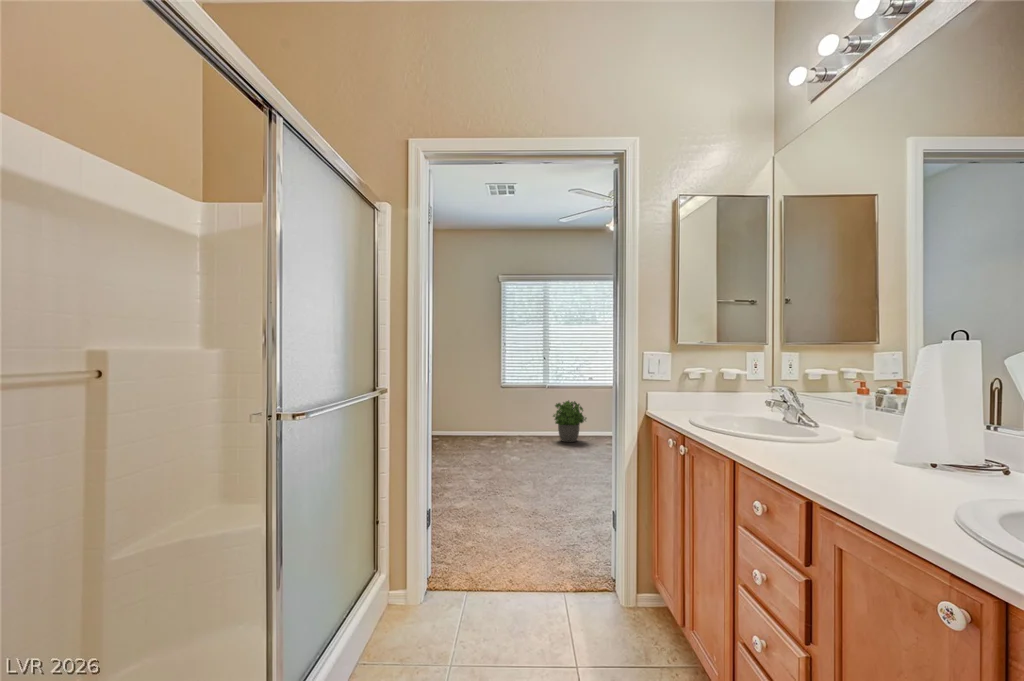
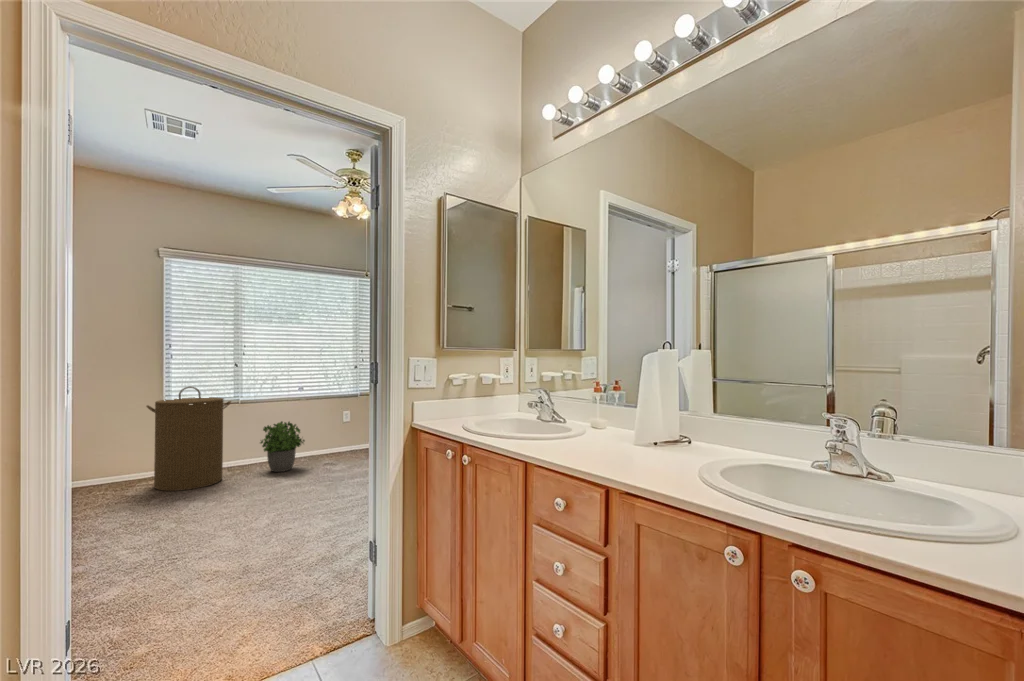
laundry hamper: none [478,368,532,446] -> present [147,386,231,491]

